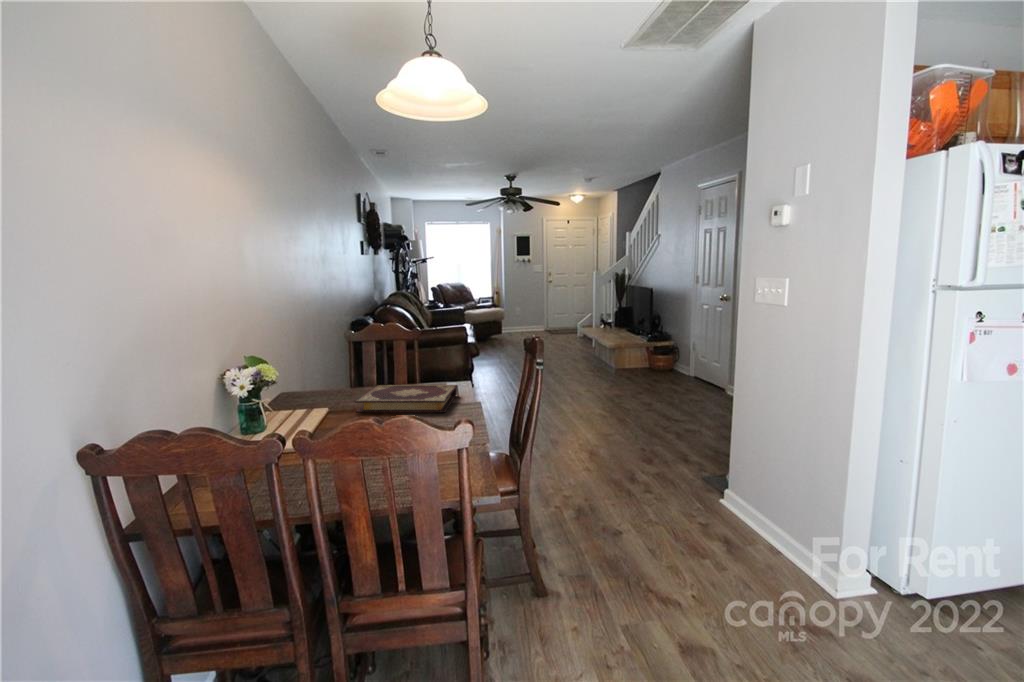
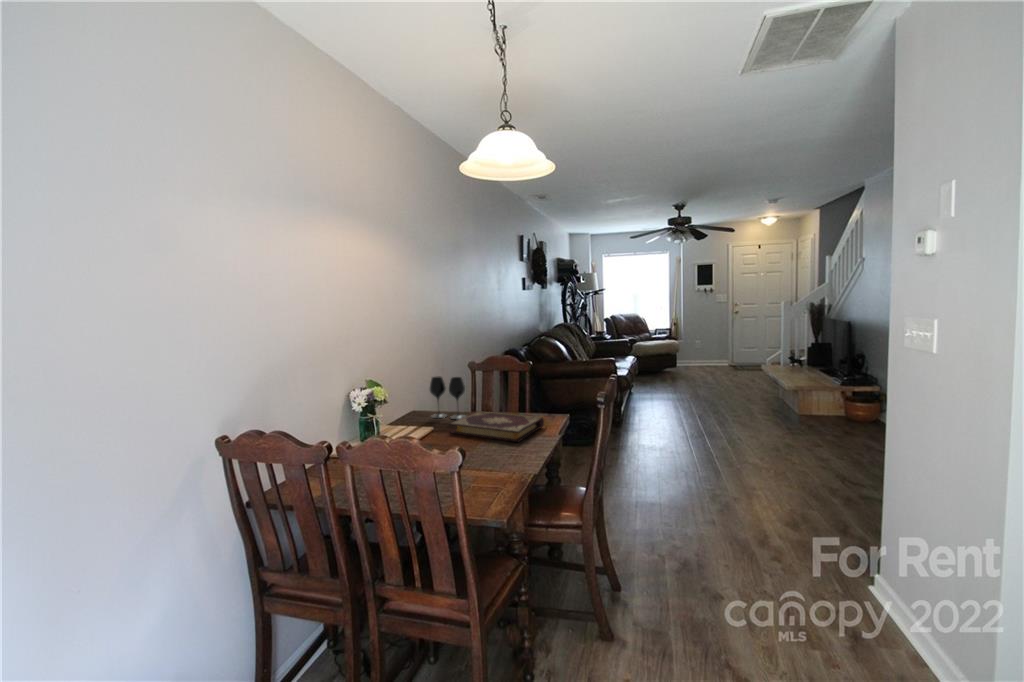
wine glass: none [312,348,361,399] -> present [429,377,466,419]

